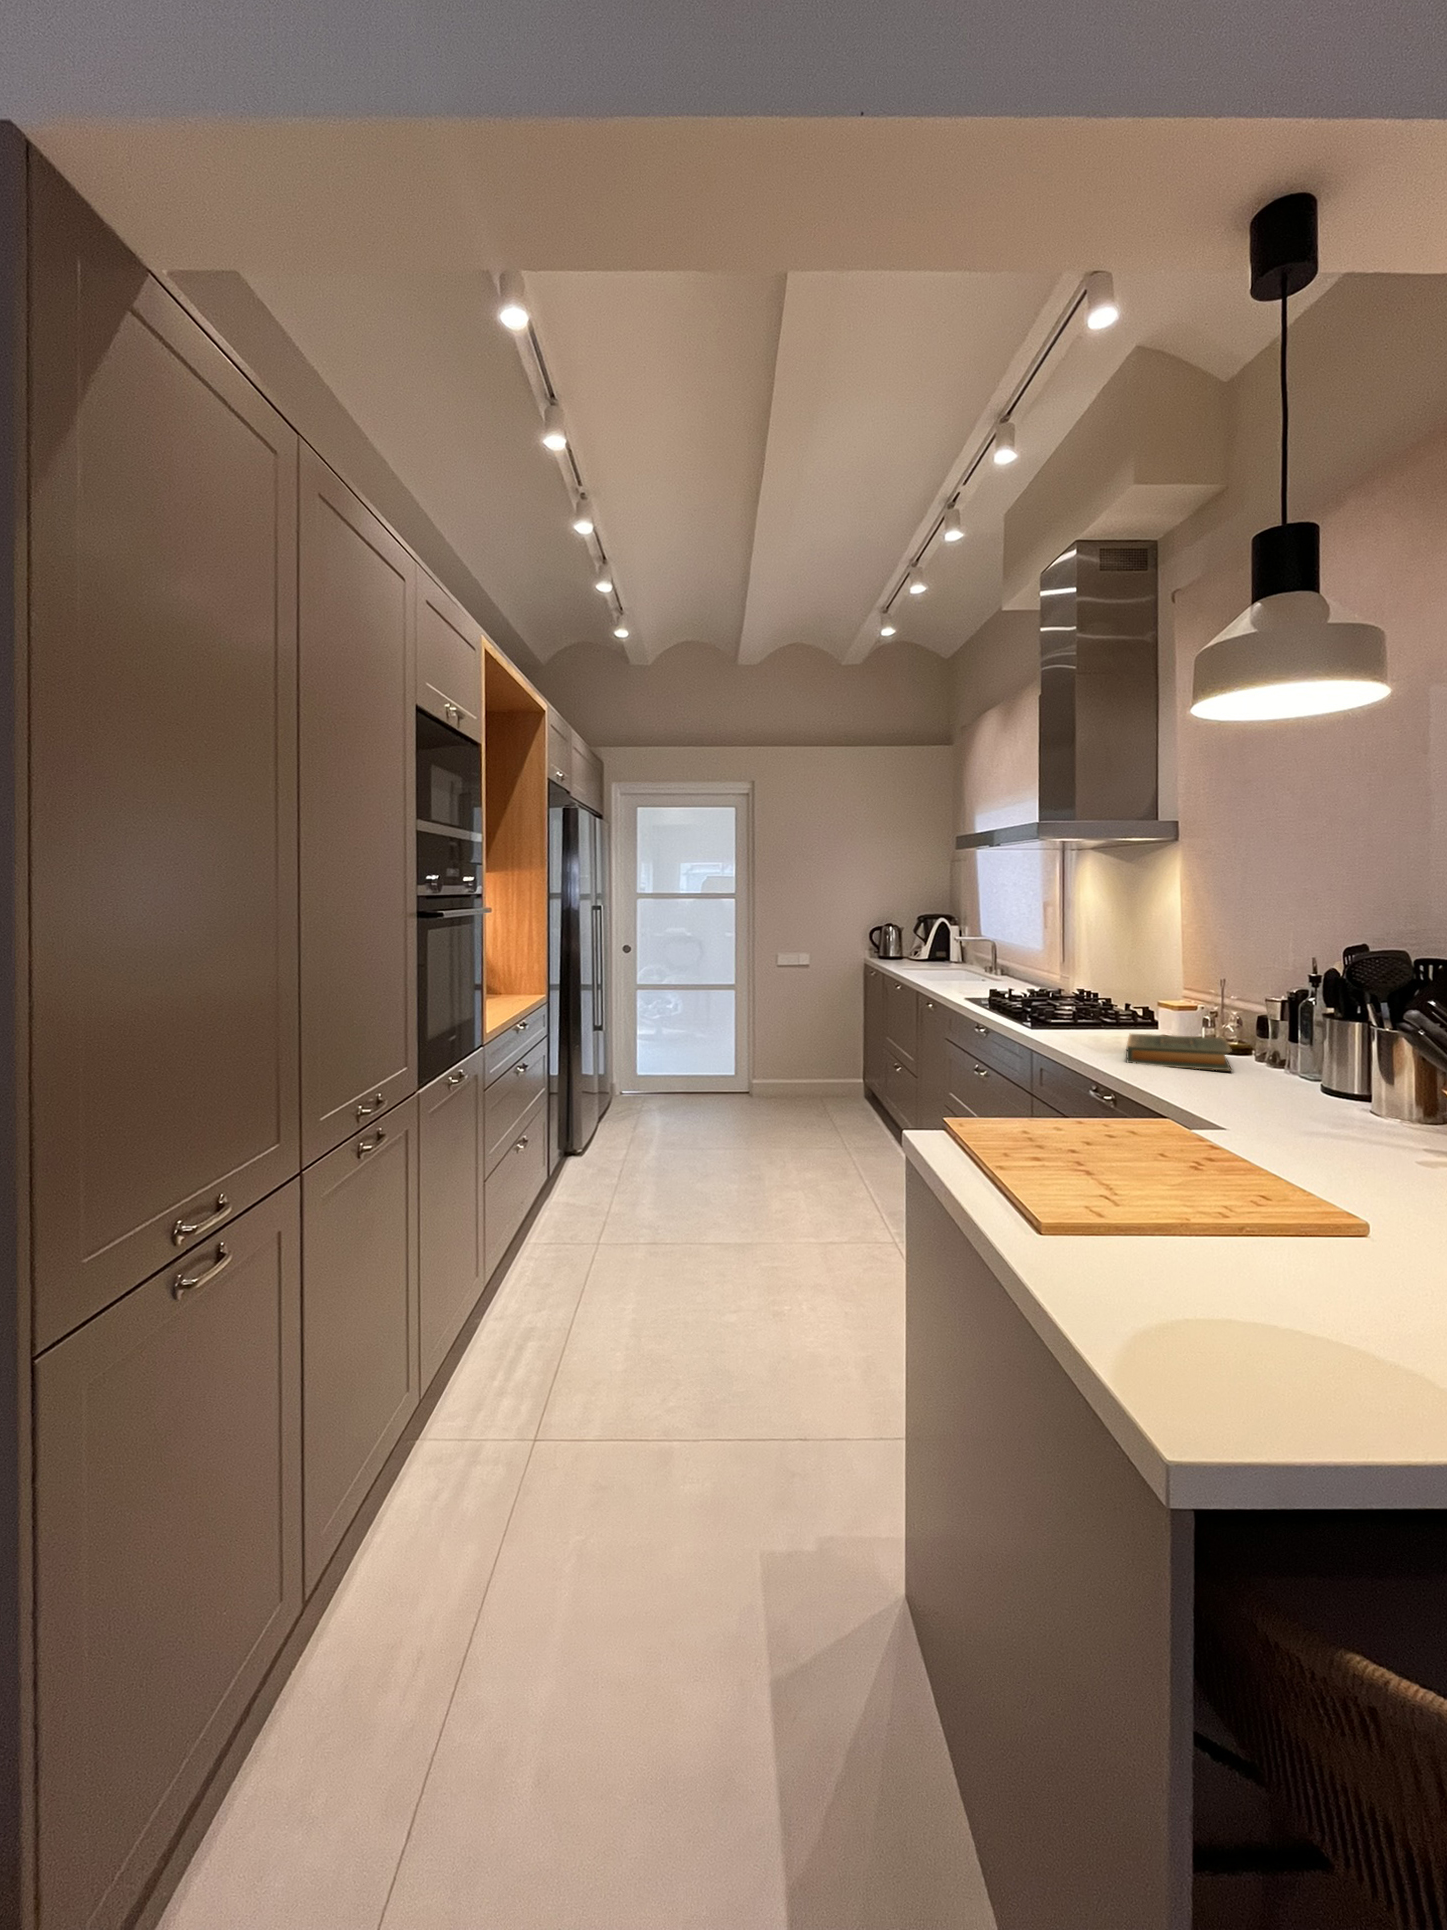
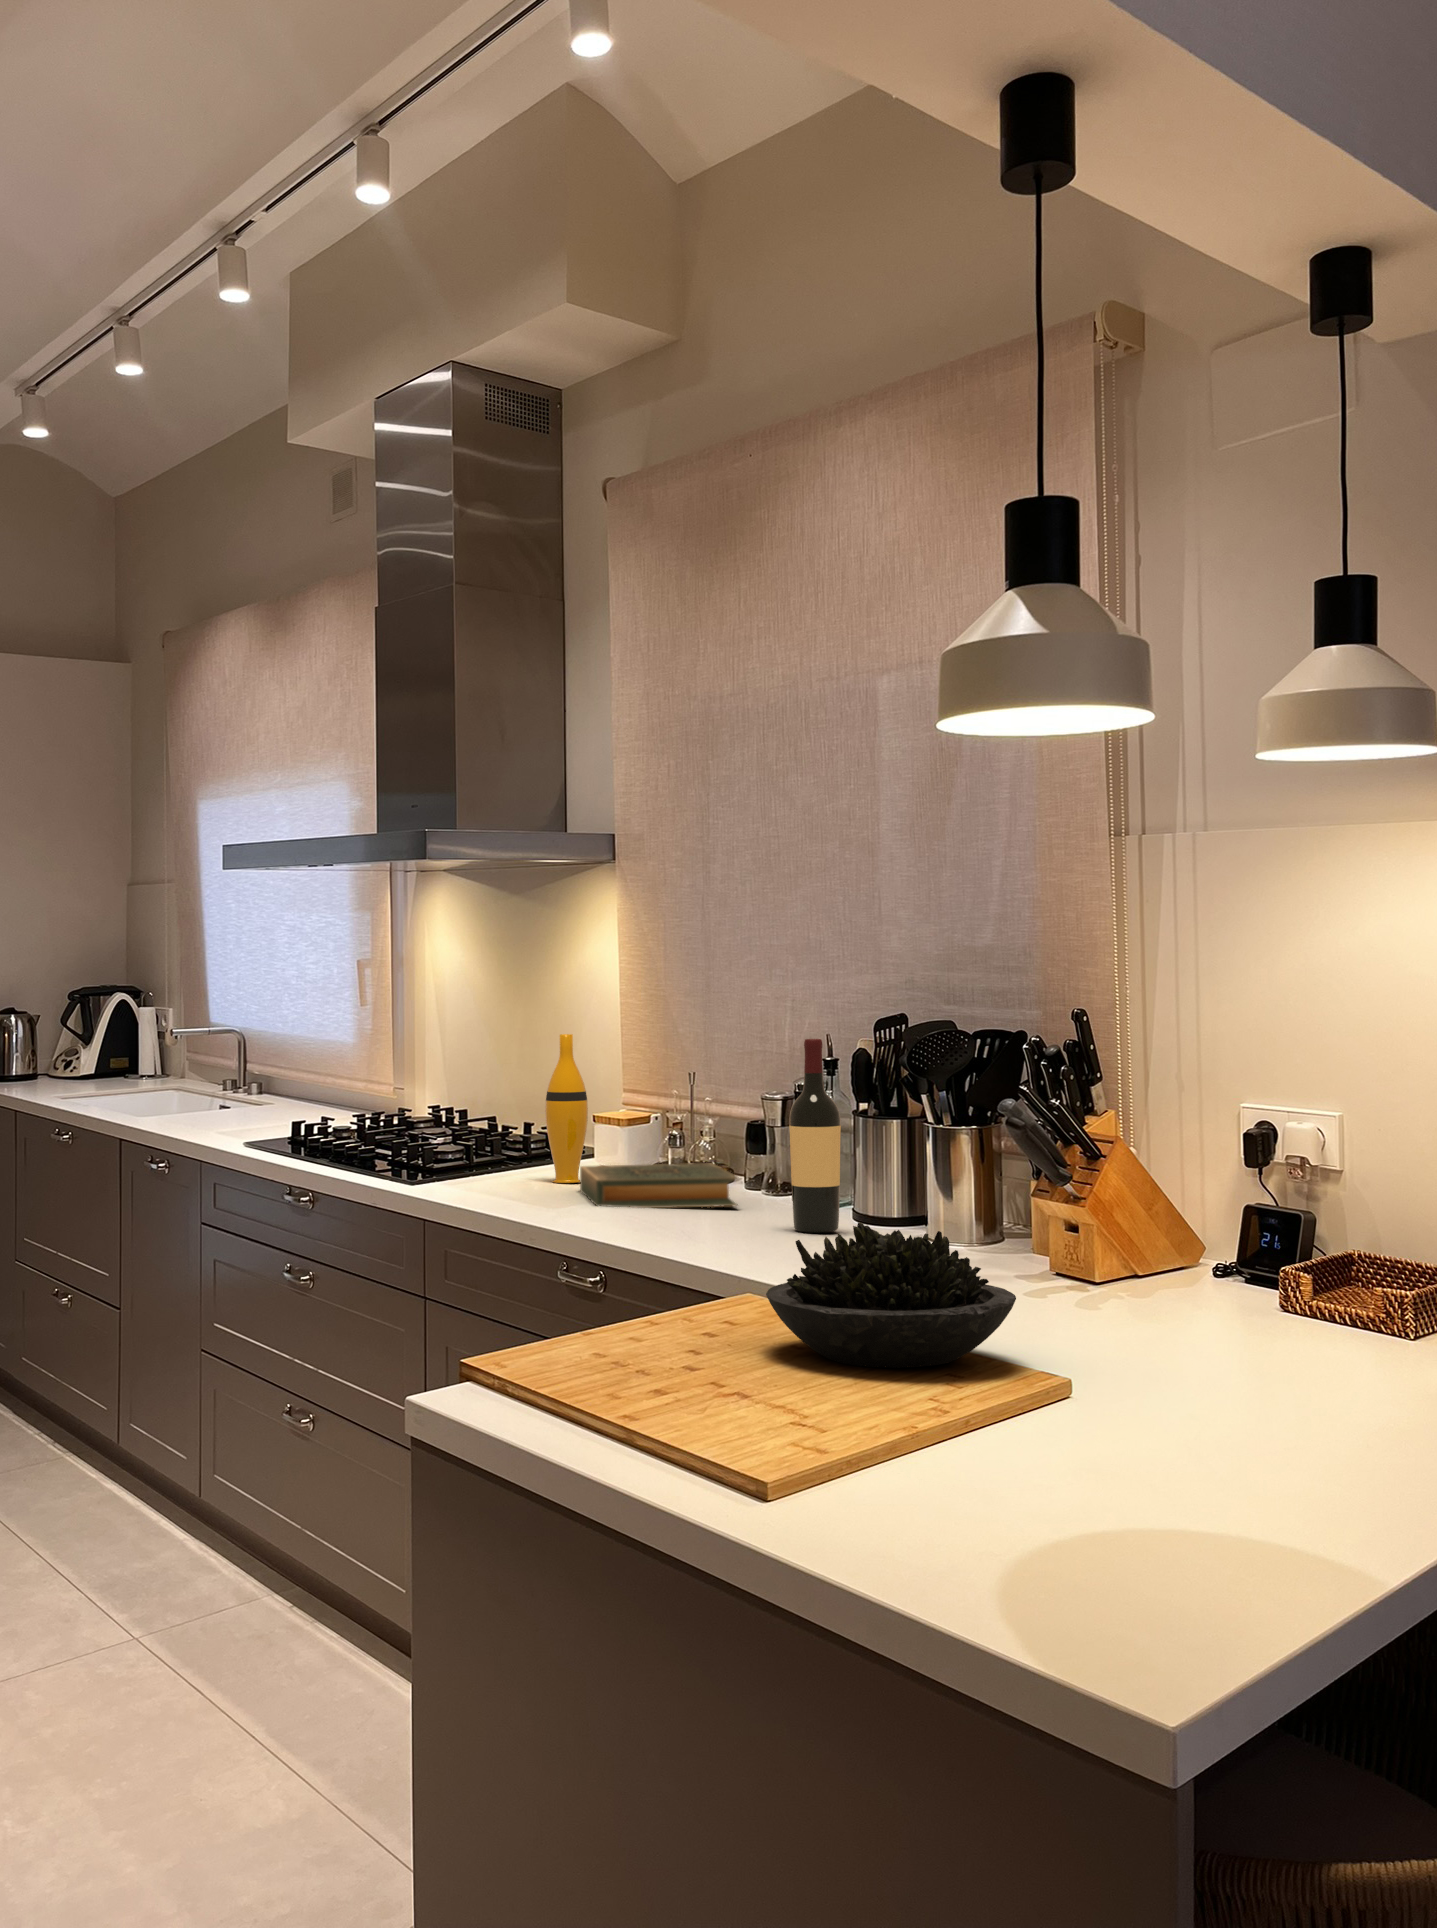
vase: none [1113,950,1142,1042] -> present [545,1034,588,1183]
wine bottle: none [1257,962,1299,1100] -> present [789,1039,841,1233]
succulent plant: none [1105,1134,1346,1270] -> present [766,1222,1016,1368]

